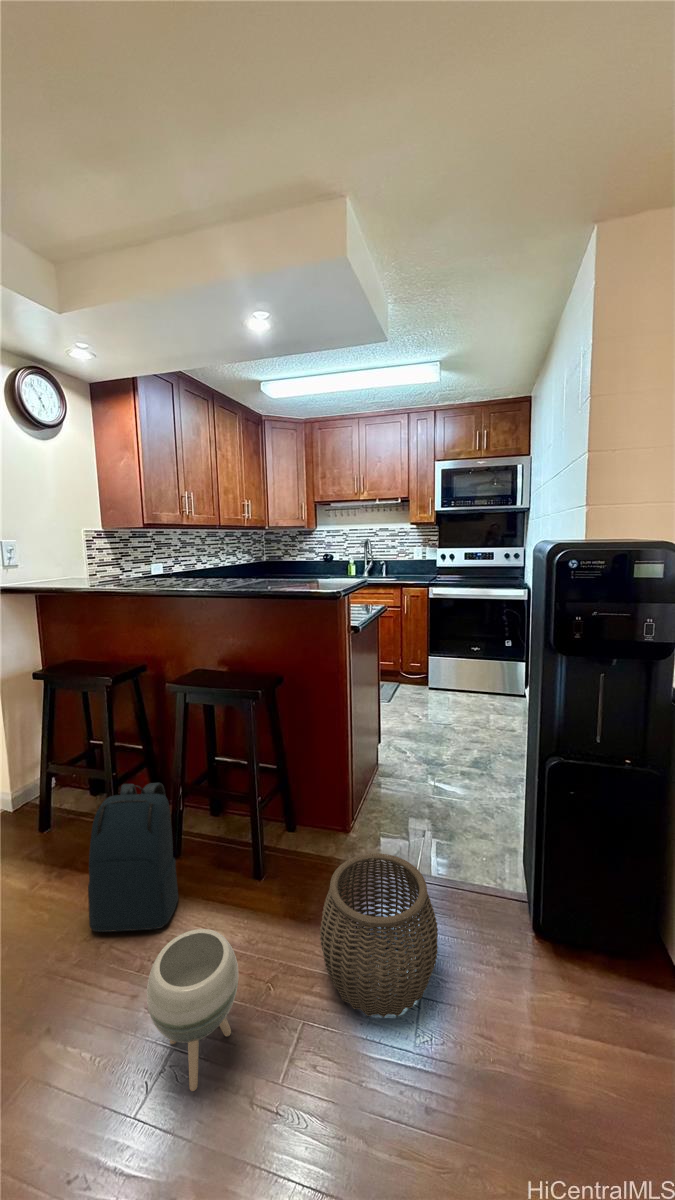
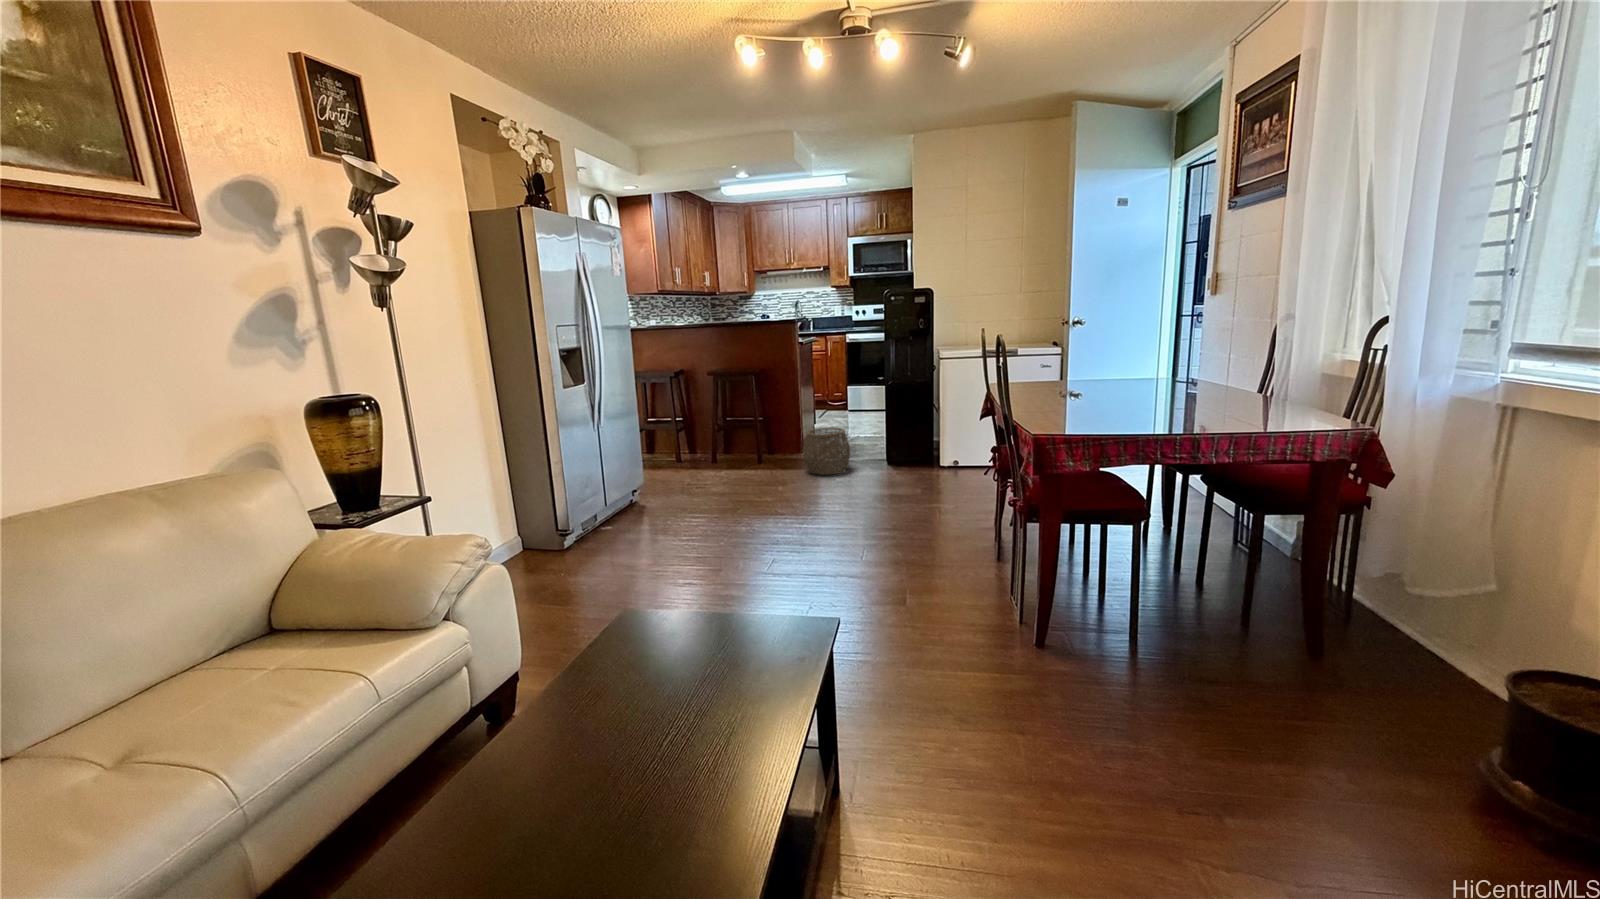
backpack: present [88,783,179,932] -> none [693,412,731,474]
planter: present [147,929,238,1091] -> none [745,442,777,487]

